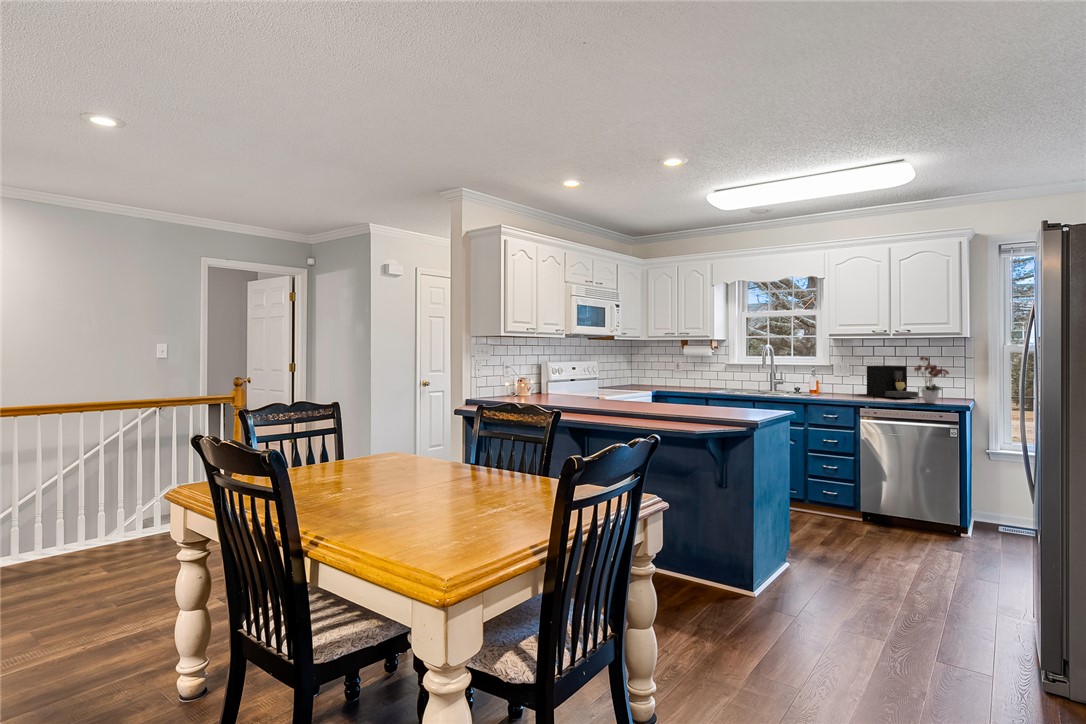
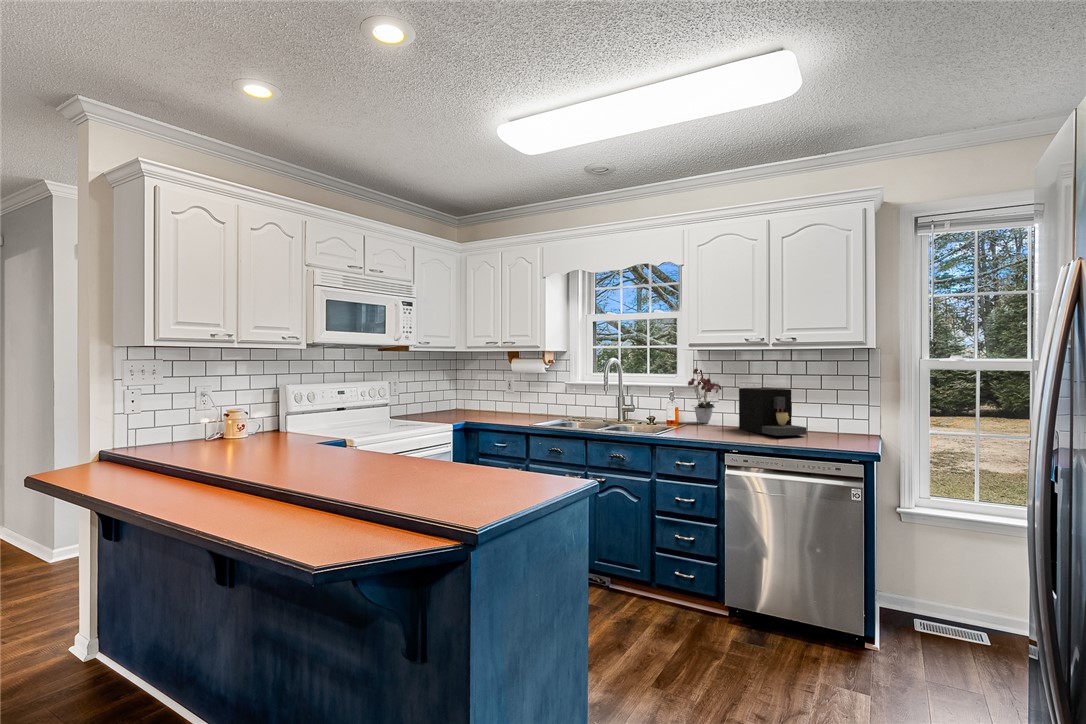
flower arrangement: present [914,356,949,403] -> present [688,369,722,423]

